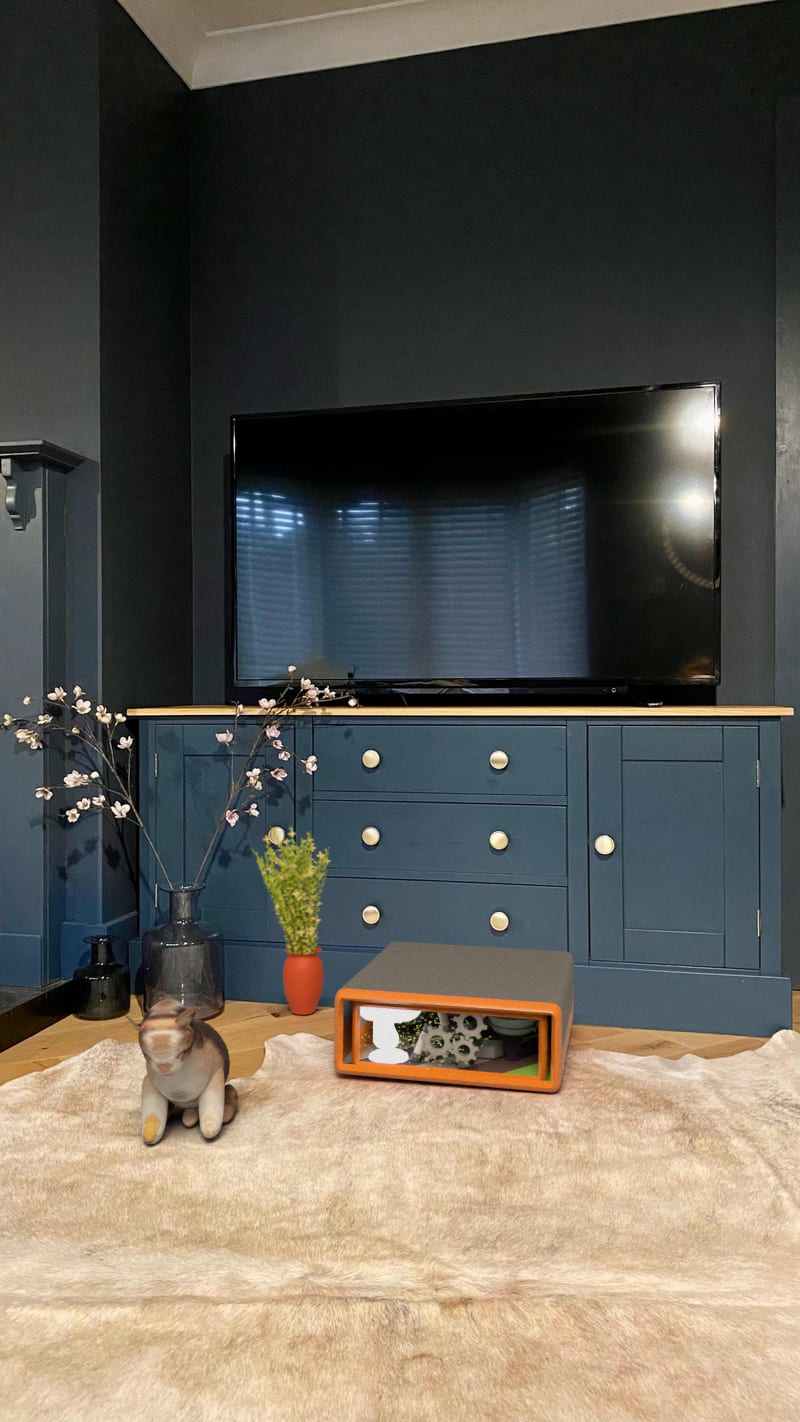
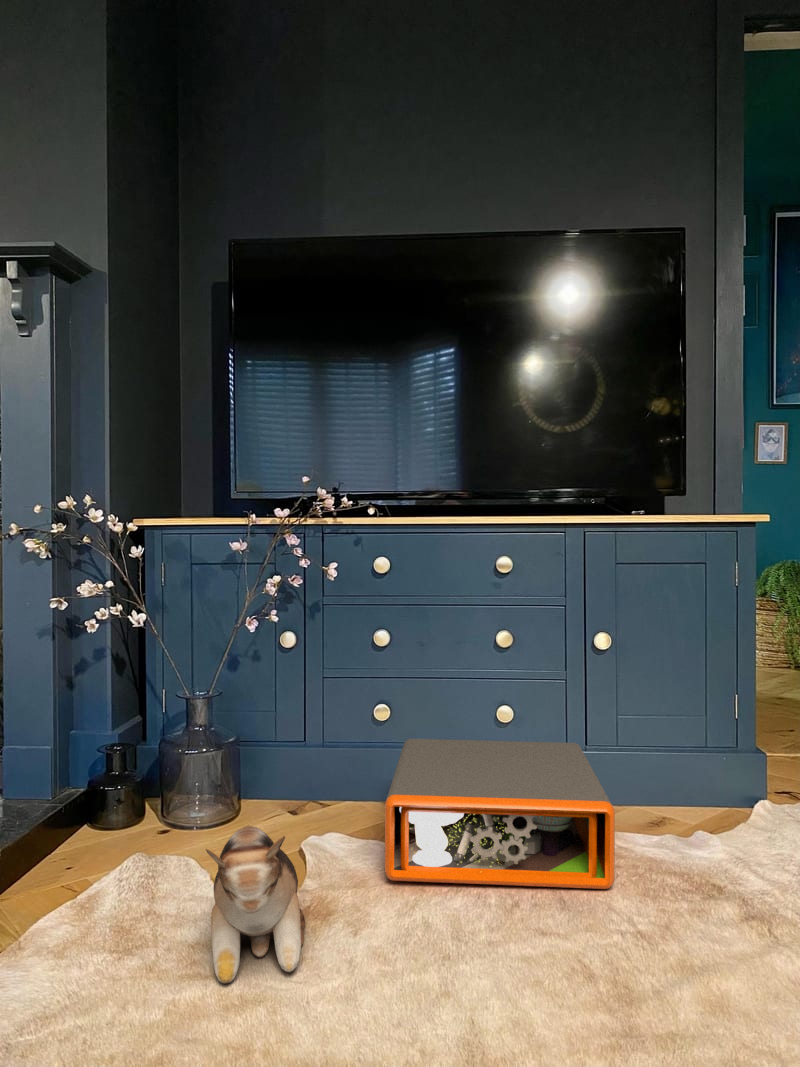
potted plant: present [255,828,330,1015] -> none [270,631,346,813]

